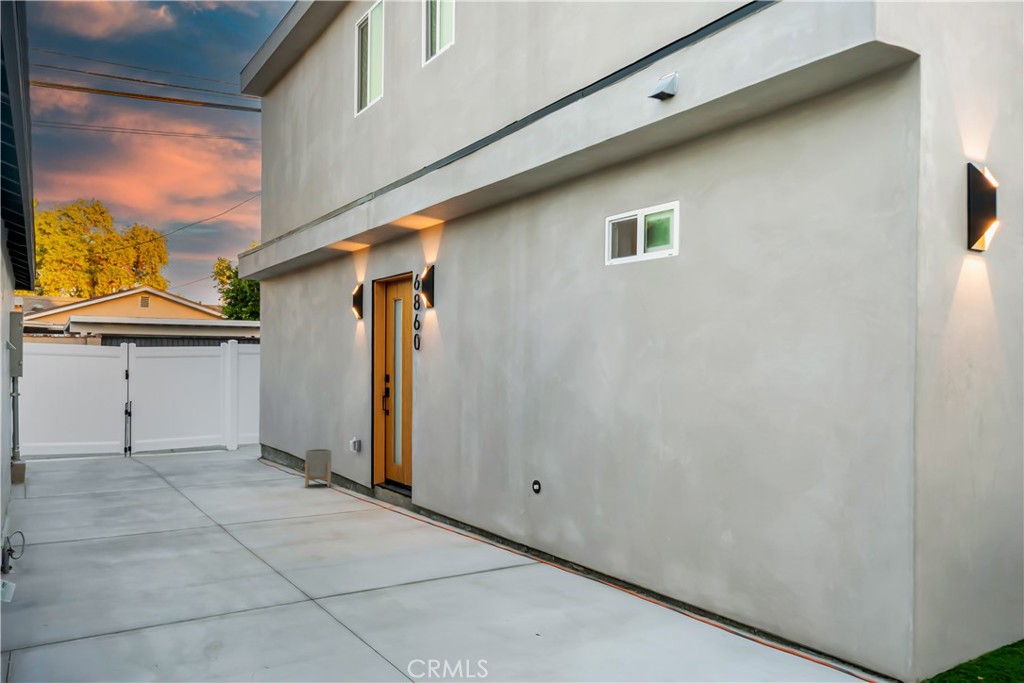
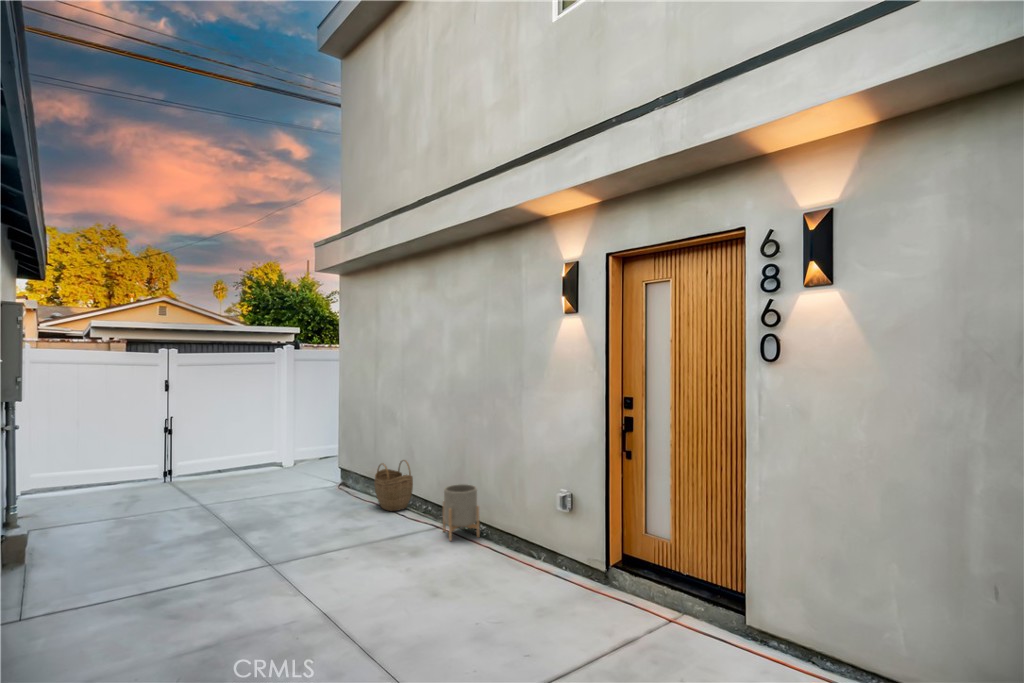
woven basket: none [273,436,303,475] -> present [374,460,413,511]

